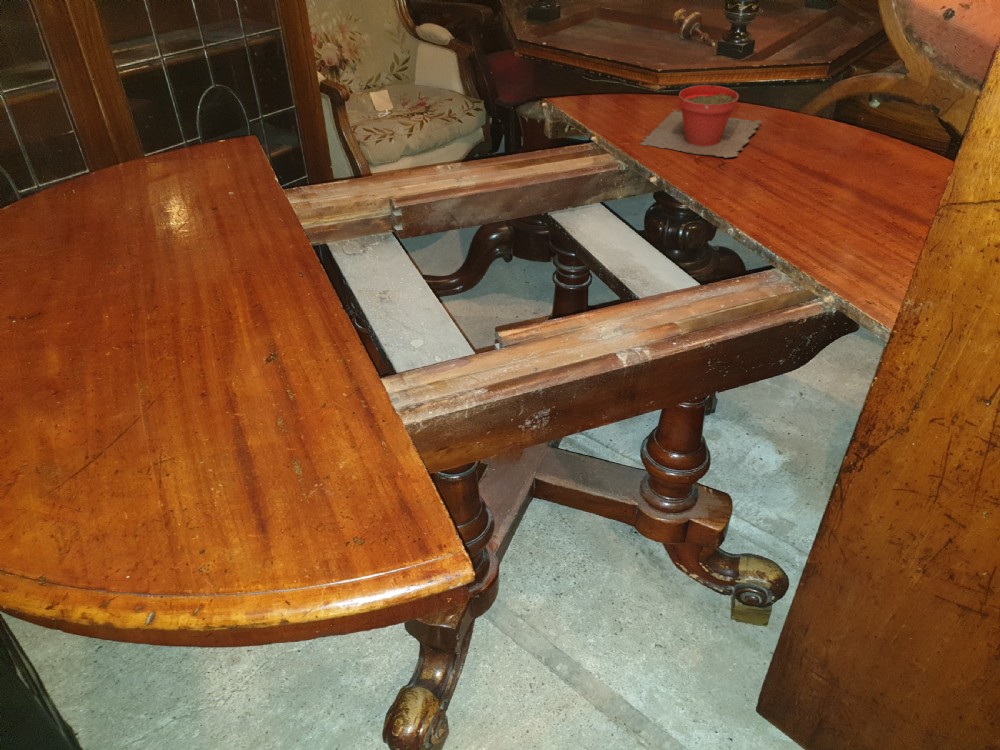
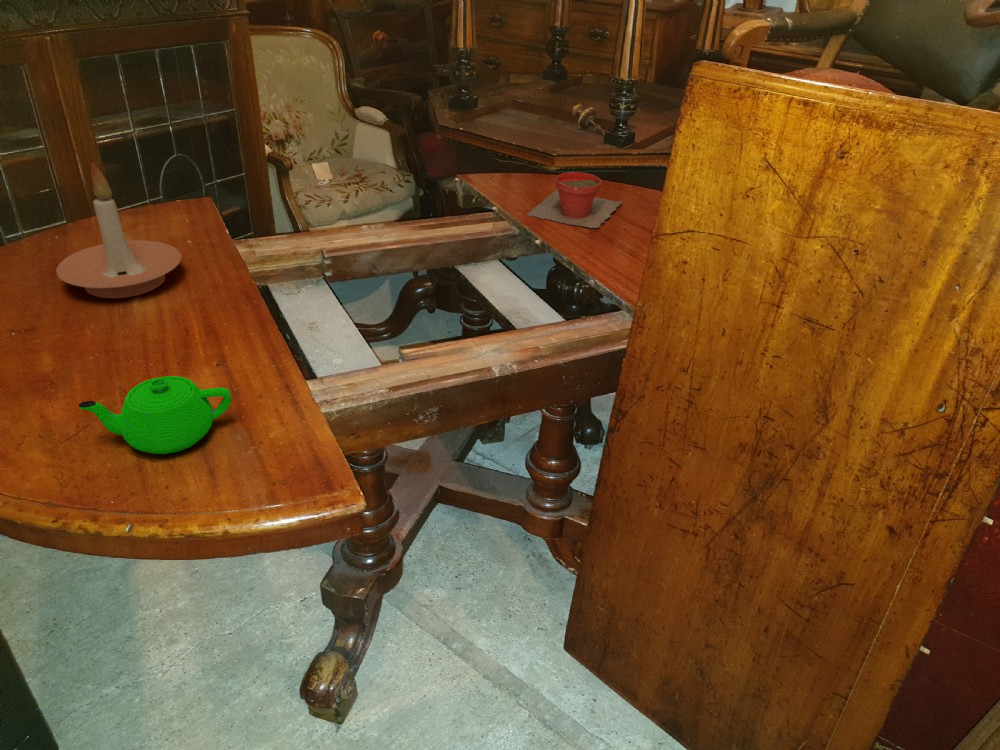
candle holder: none [73,102,220,273] -> present [56,163,181,298]
teapot: none [90,384,286,490] -> present [79,376,232,454]

